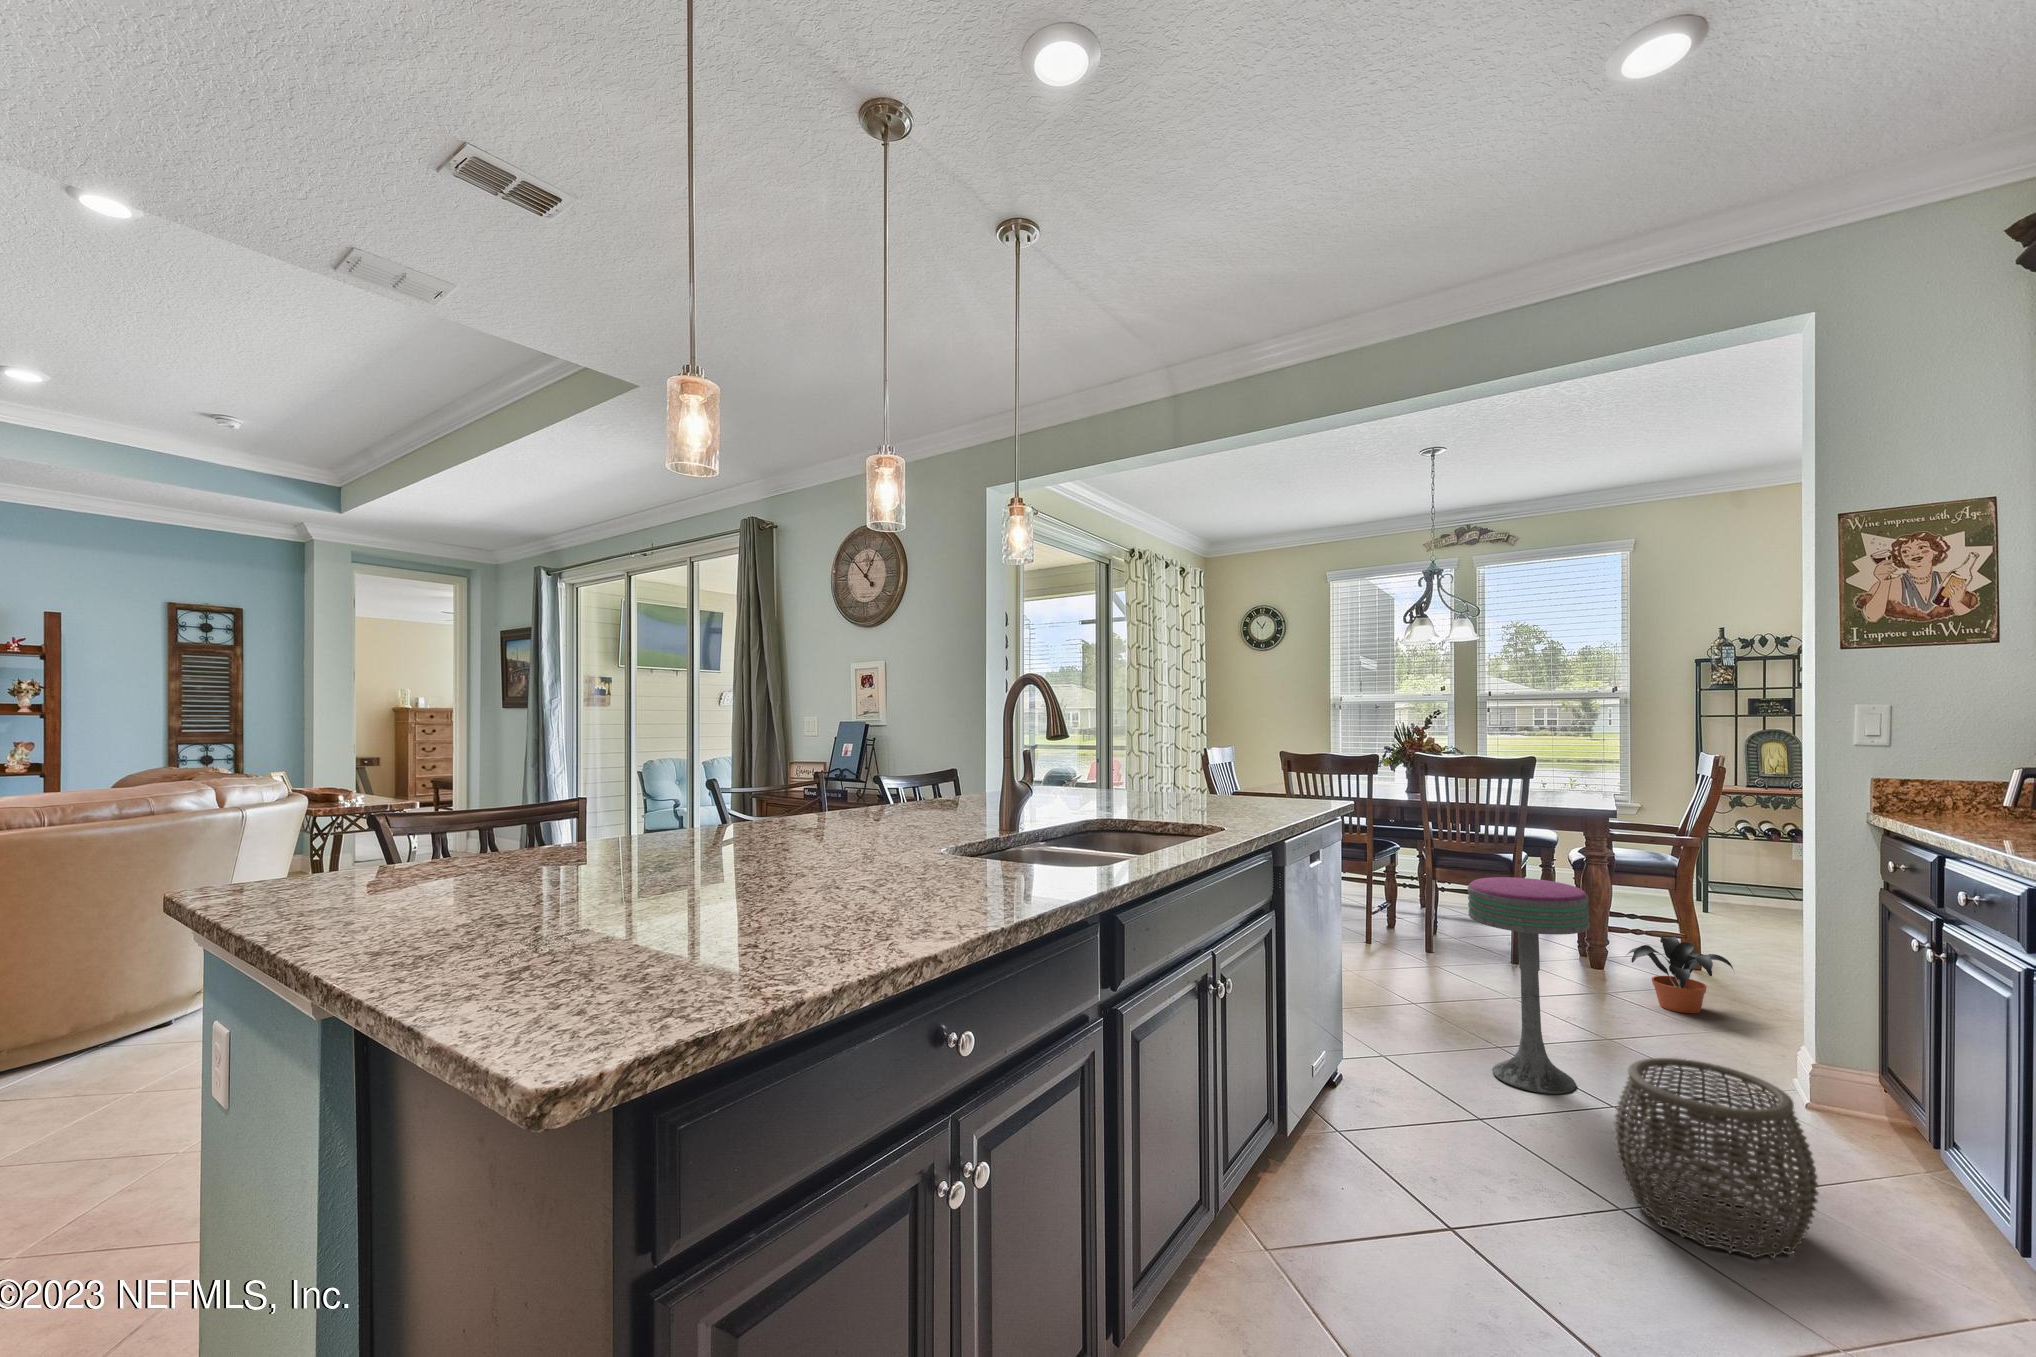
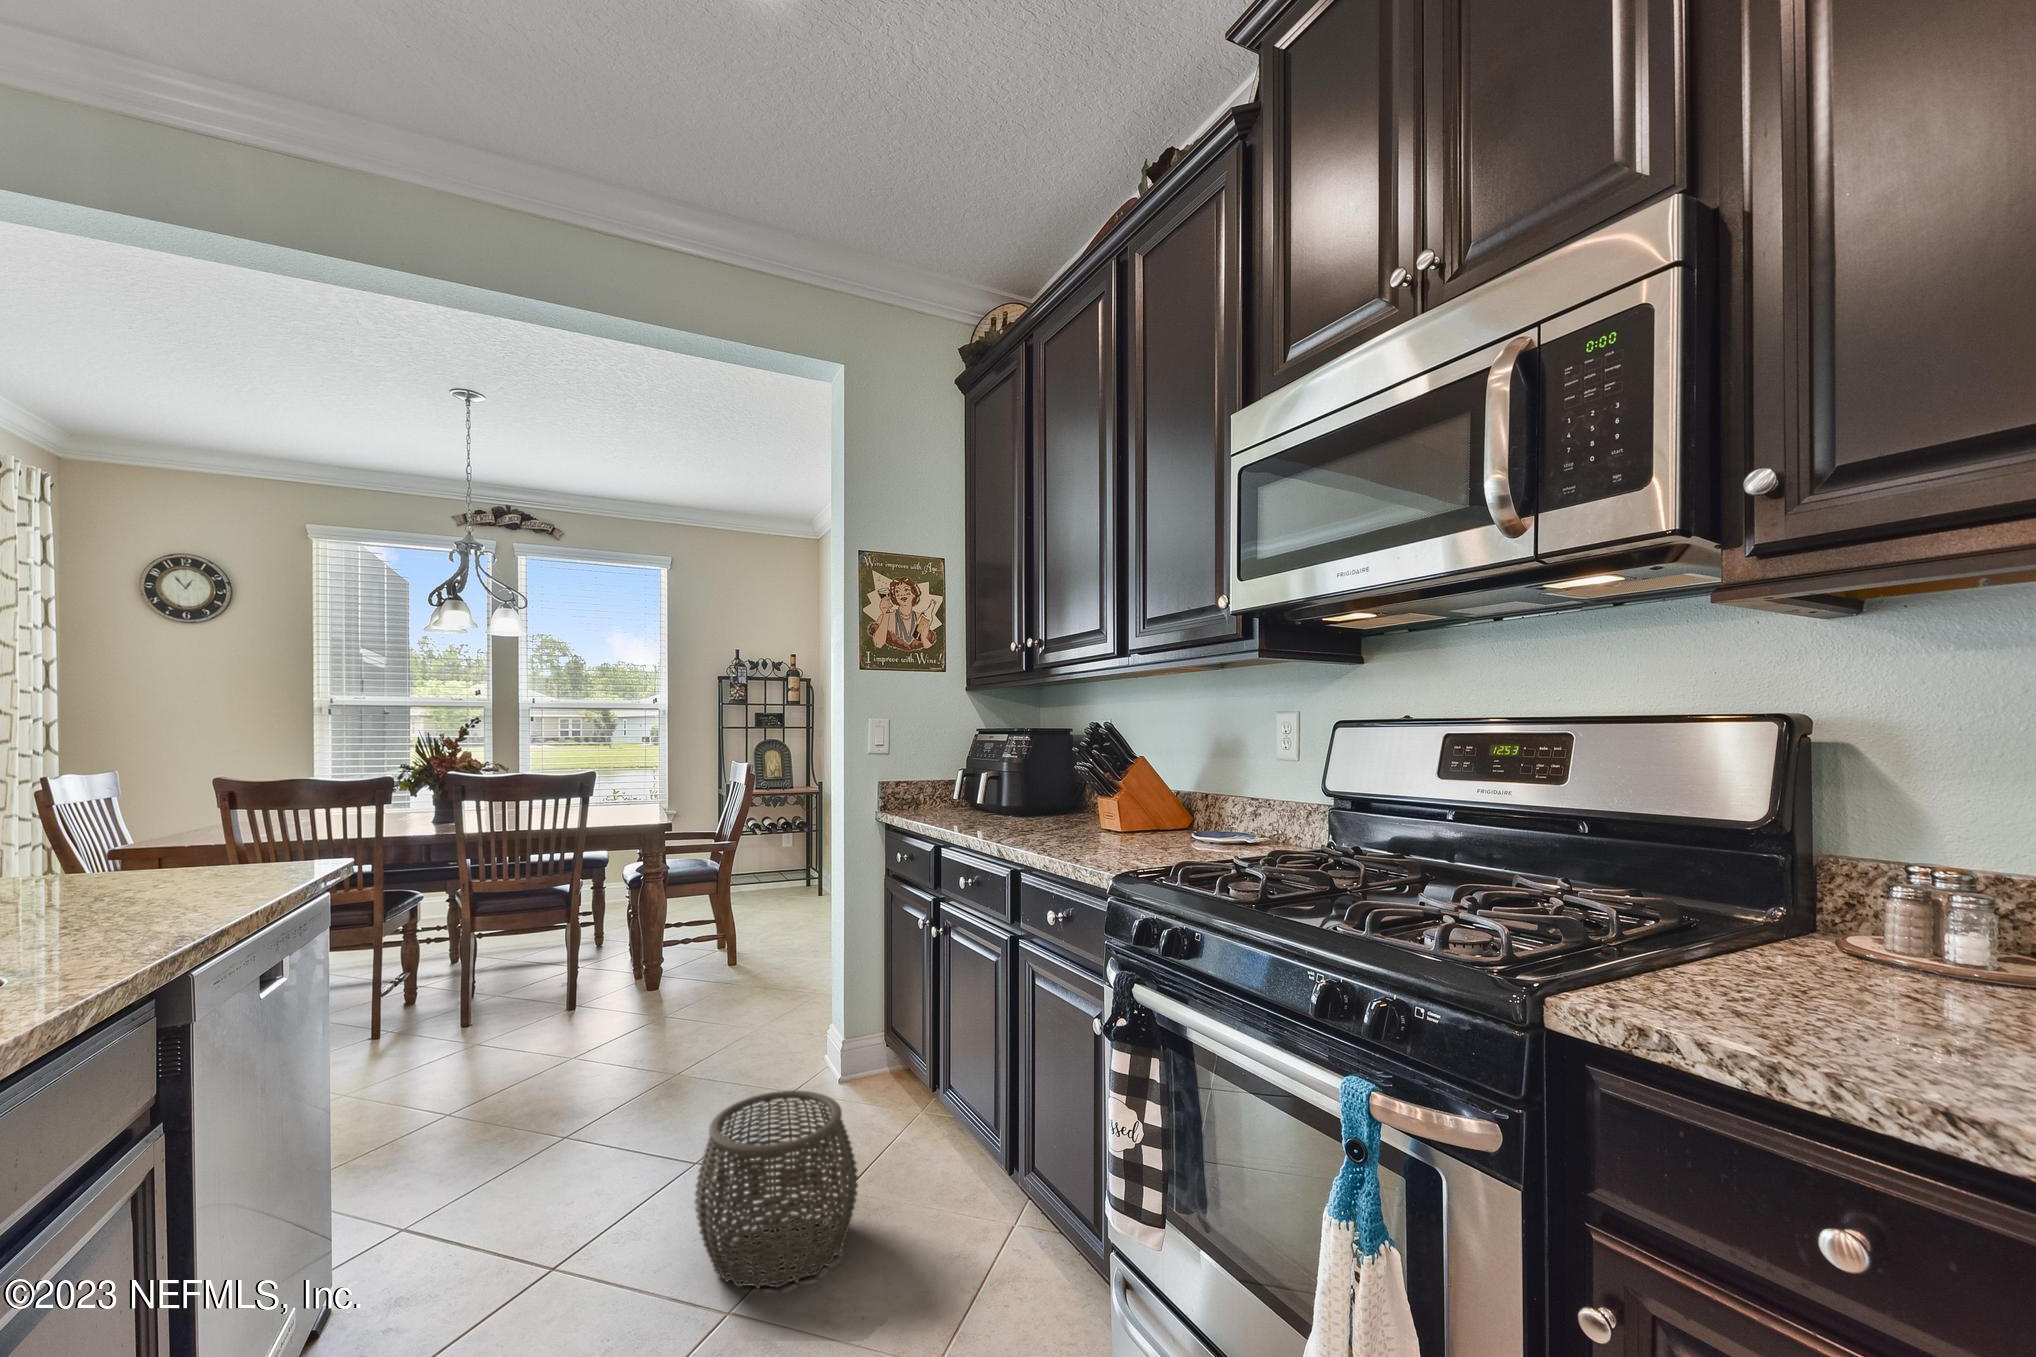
bar stool: present [1468,877,1590,1094] -> none [528,926,660,1180]
potted plant: present [1627,936,1733,1013] -> none [679,944,769,1020]

